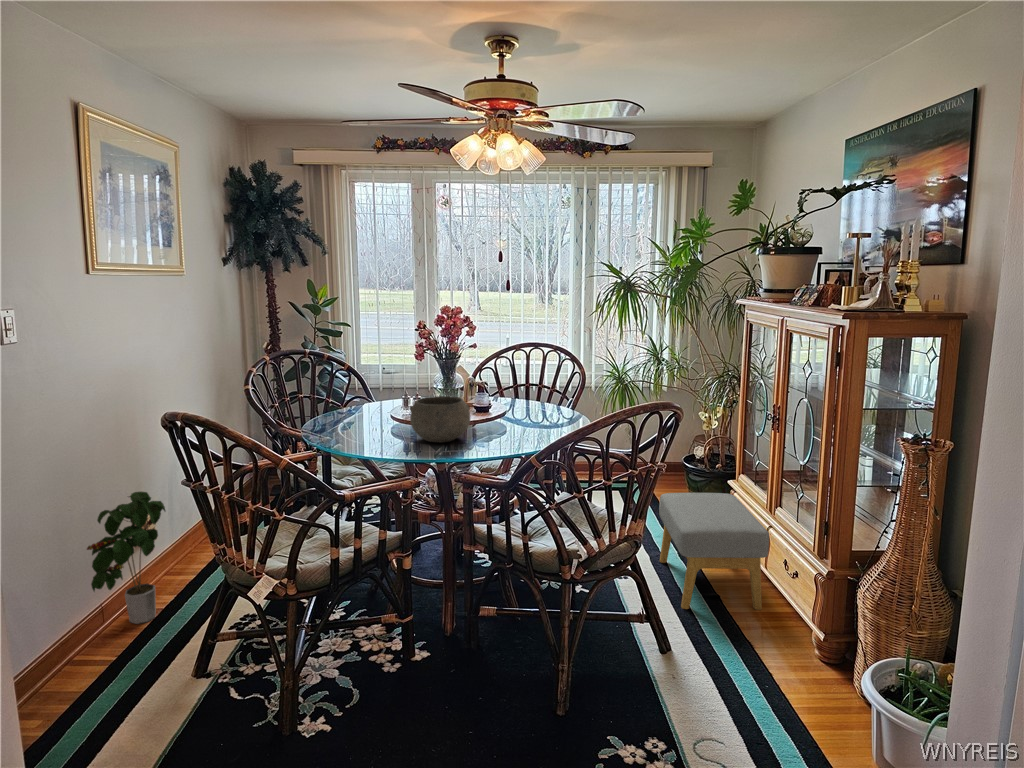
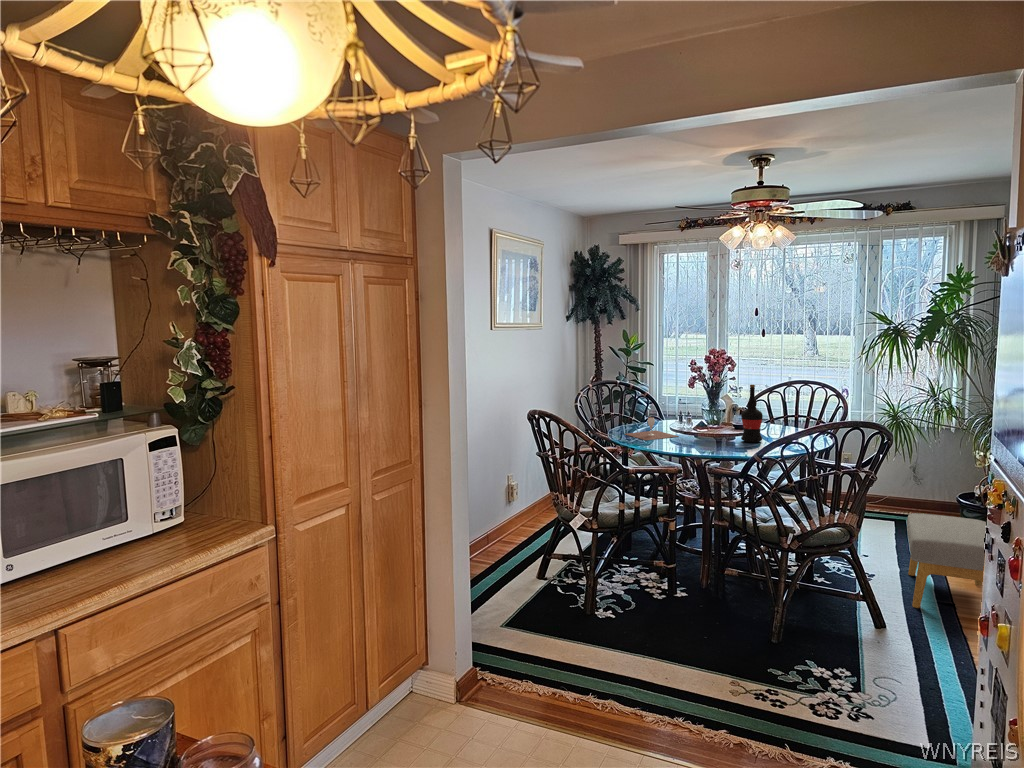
wine bottle: none [488,354,515,431] -> present [741,385,763,442]
bowl: present [410,396,470,442] -> none [681,413,725,445]
wine glass: none [324,404,404,440] -> present [626,417,678,440]
potted plant: present [87,492,165,624] -> none [482,466,524,549]

